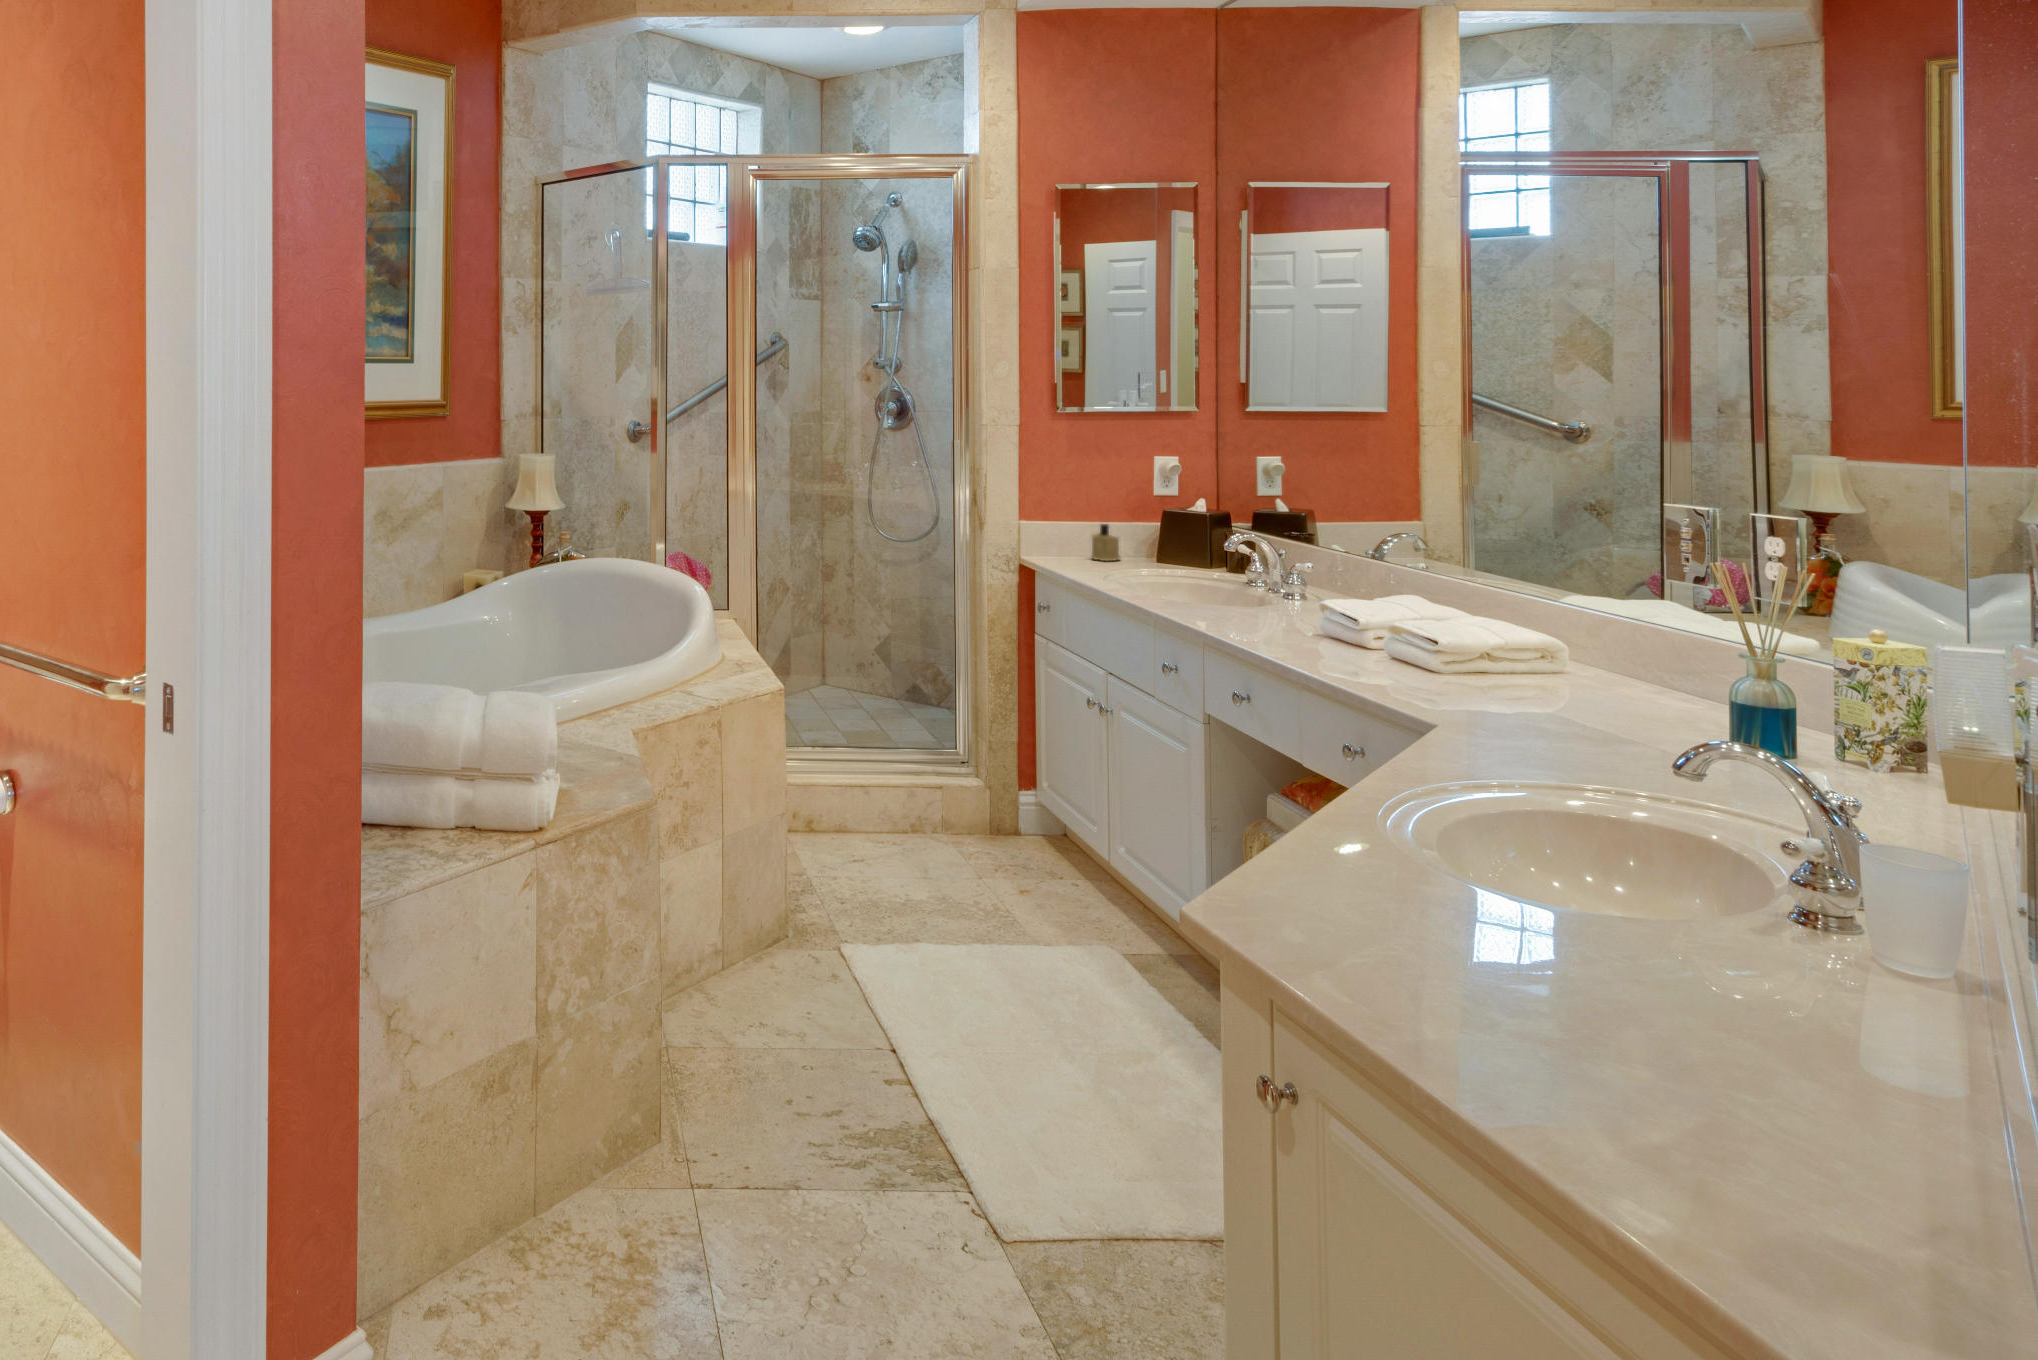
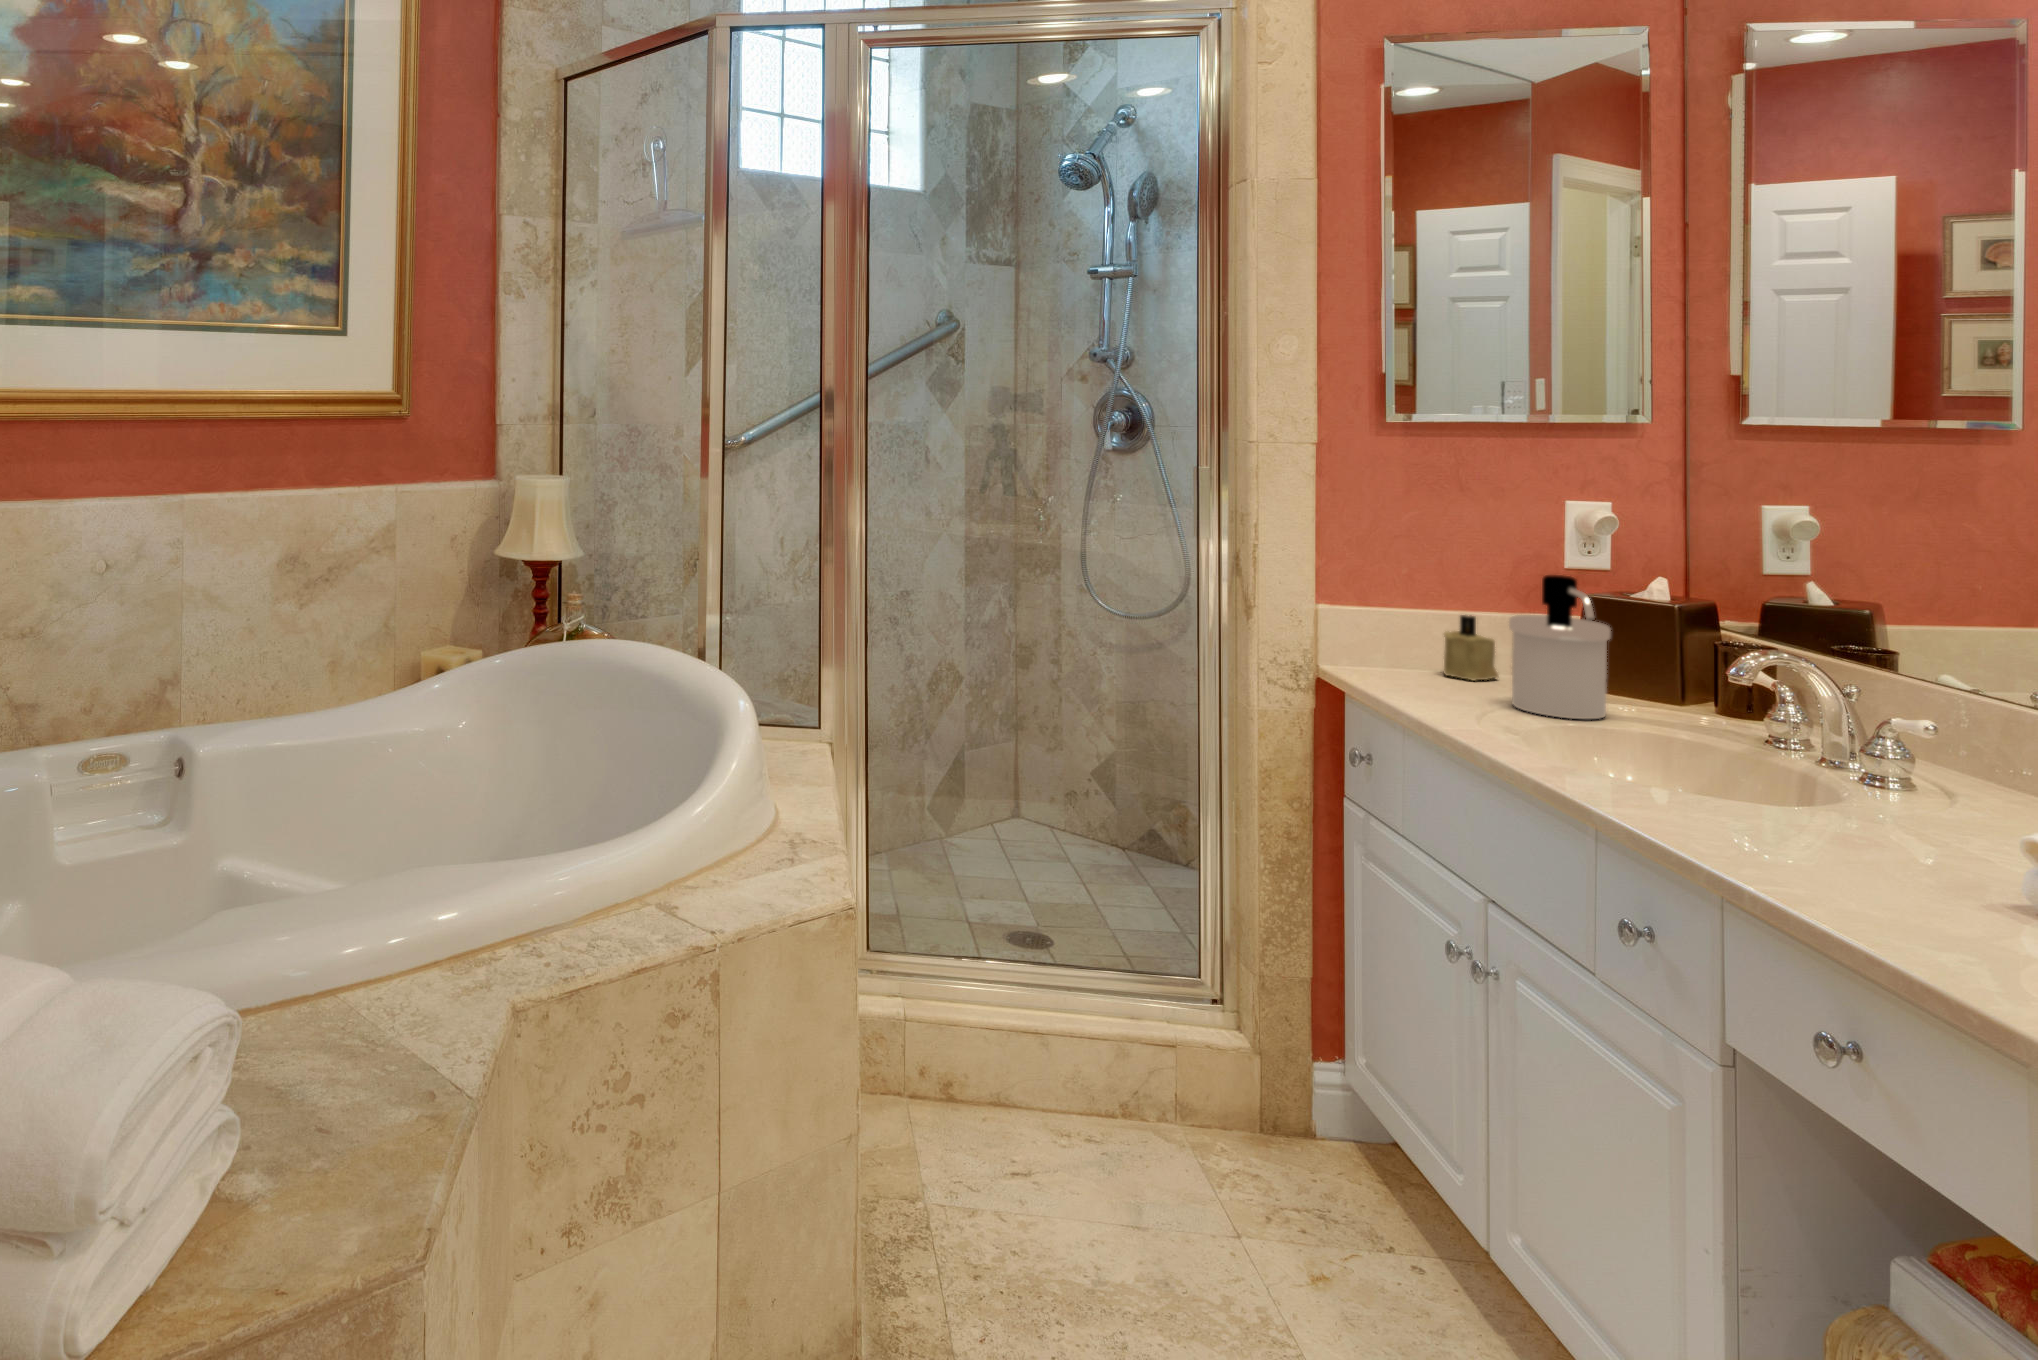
soap dispenser: none [1122,498,1173,577] -> present [1509,575,1611,719]

